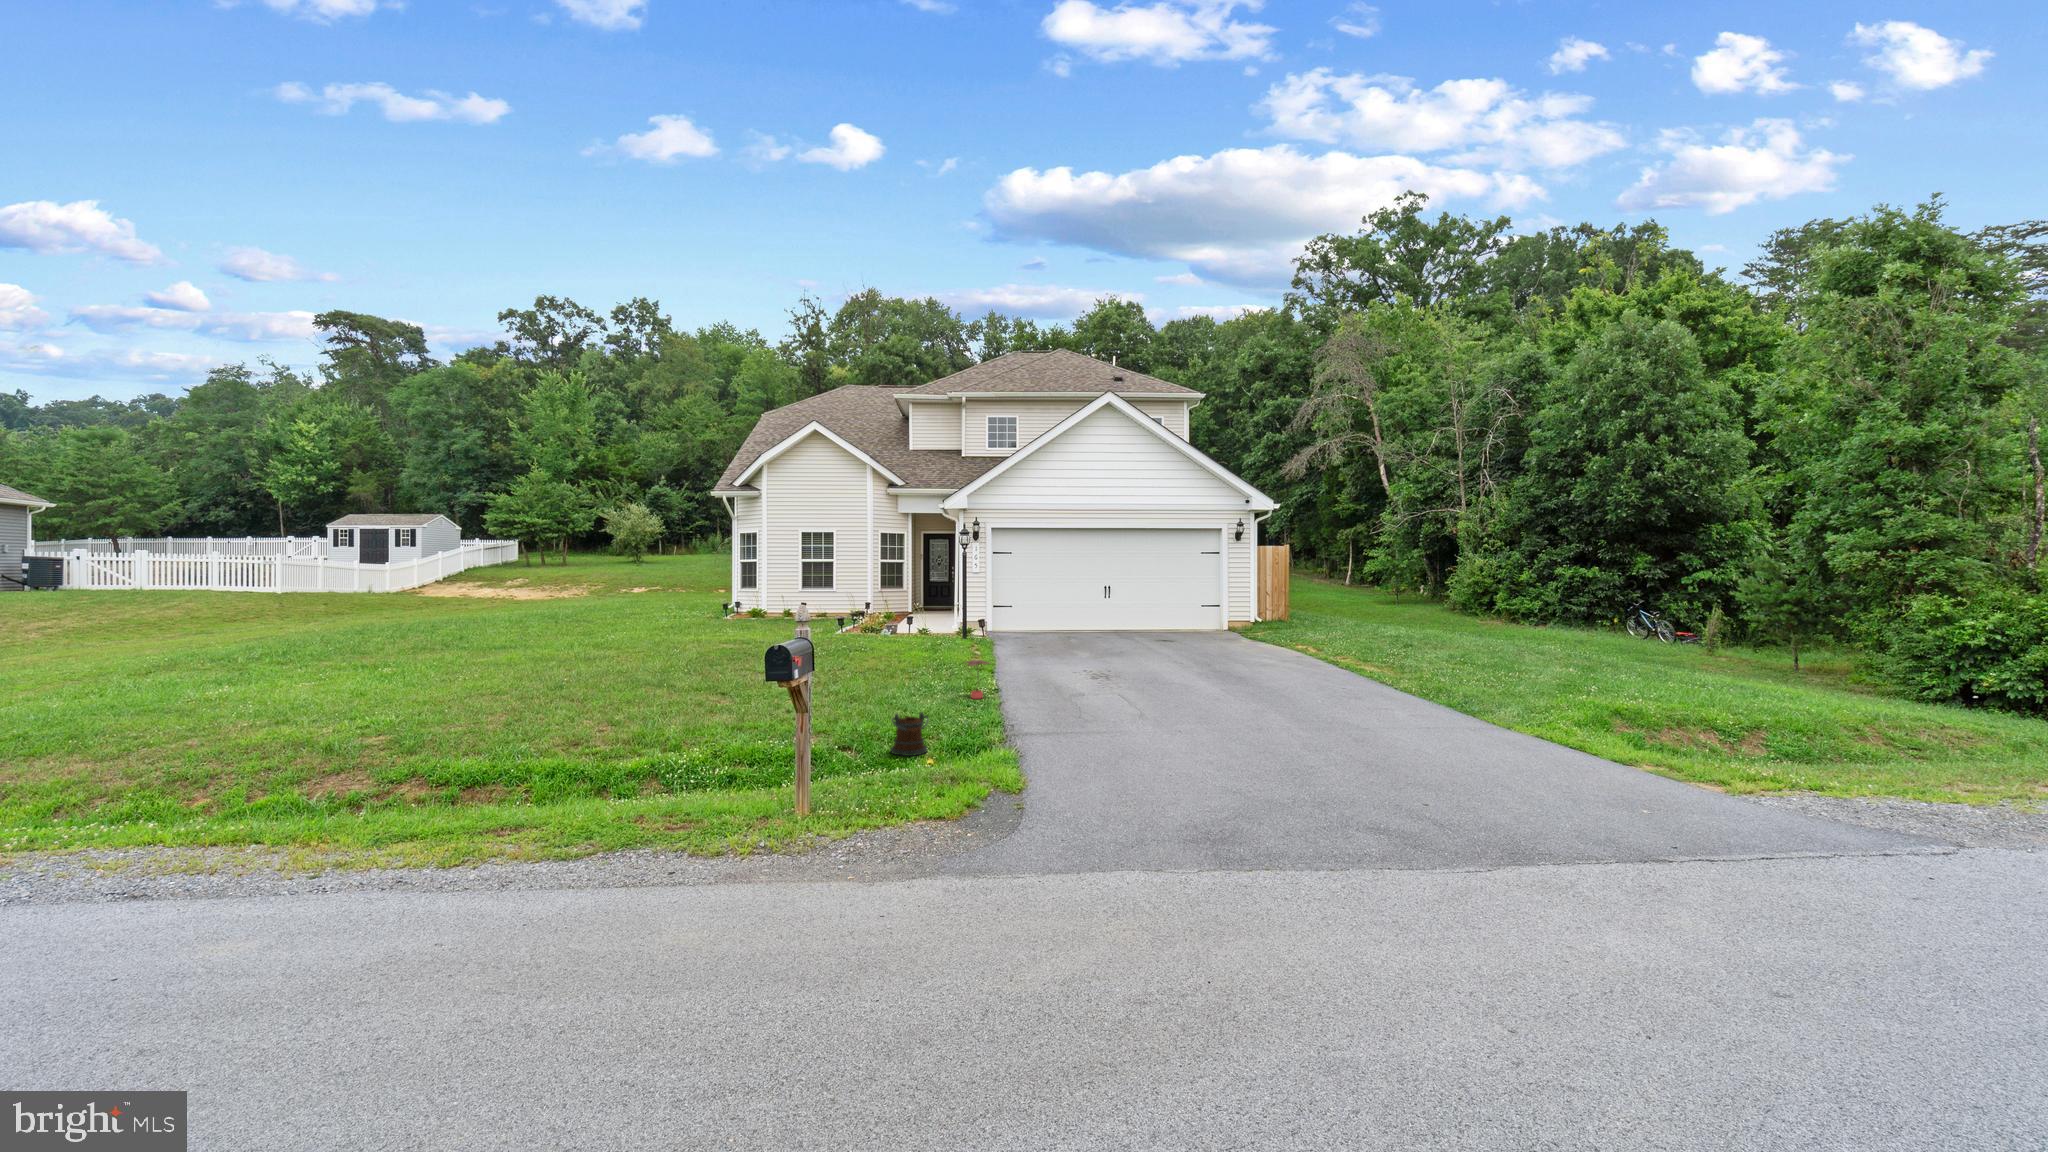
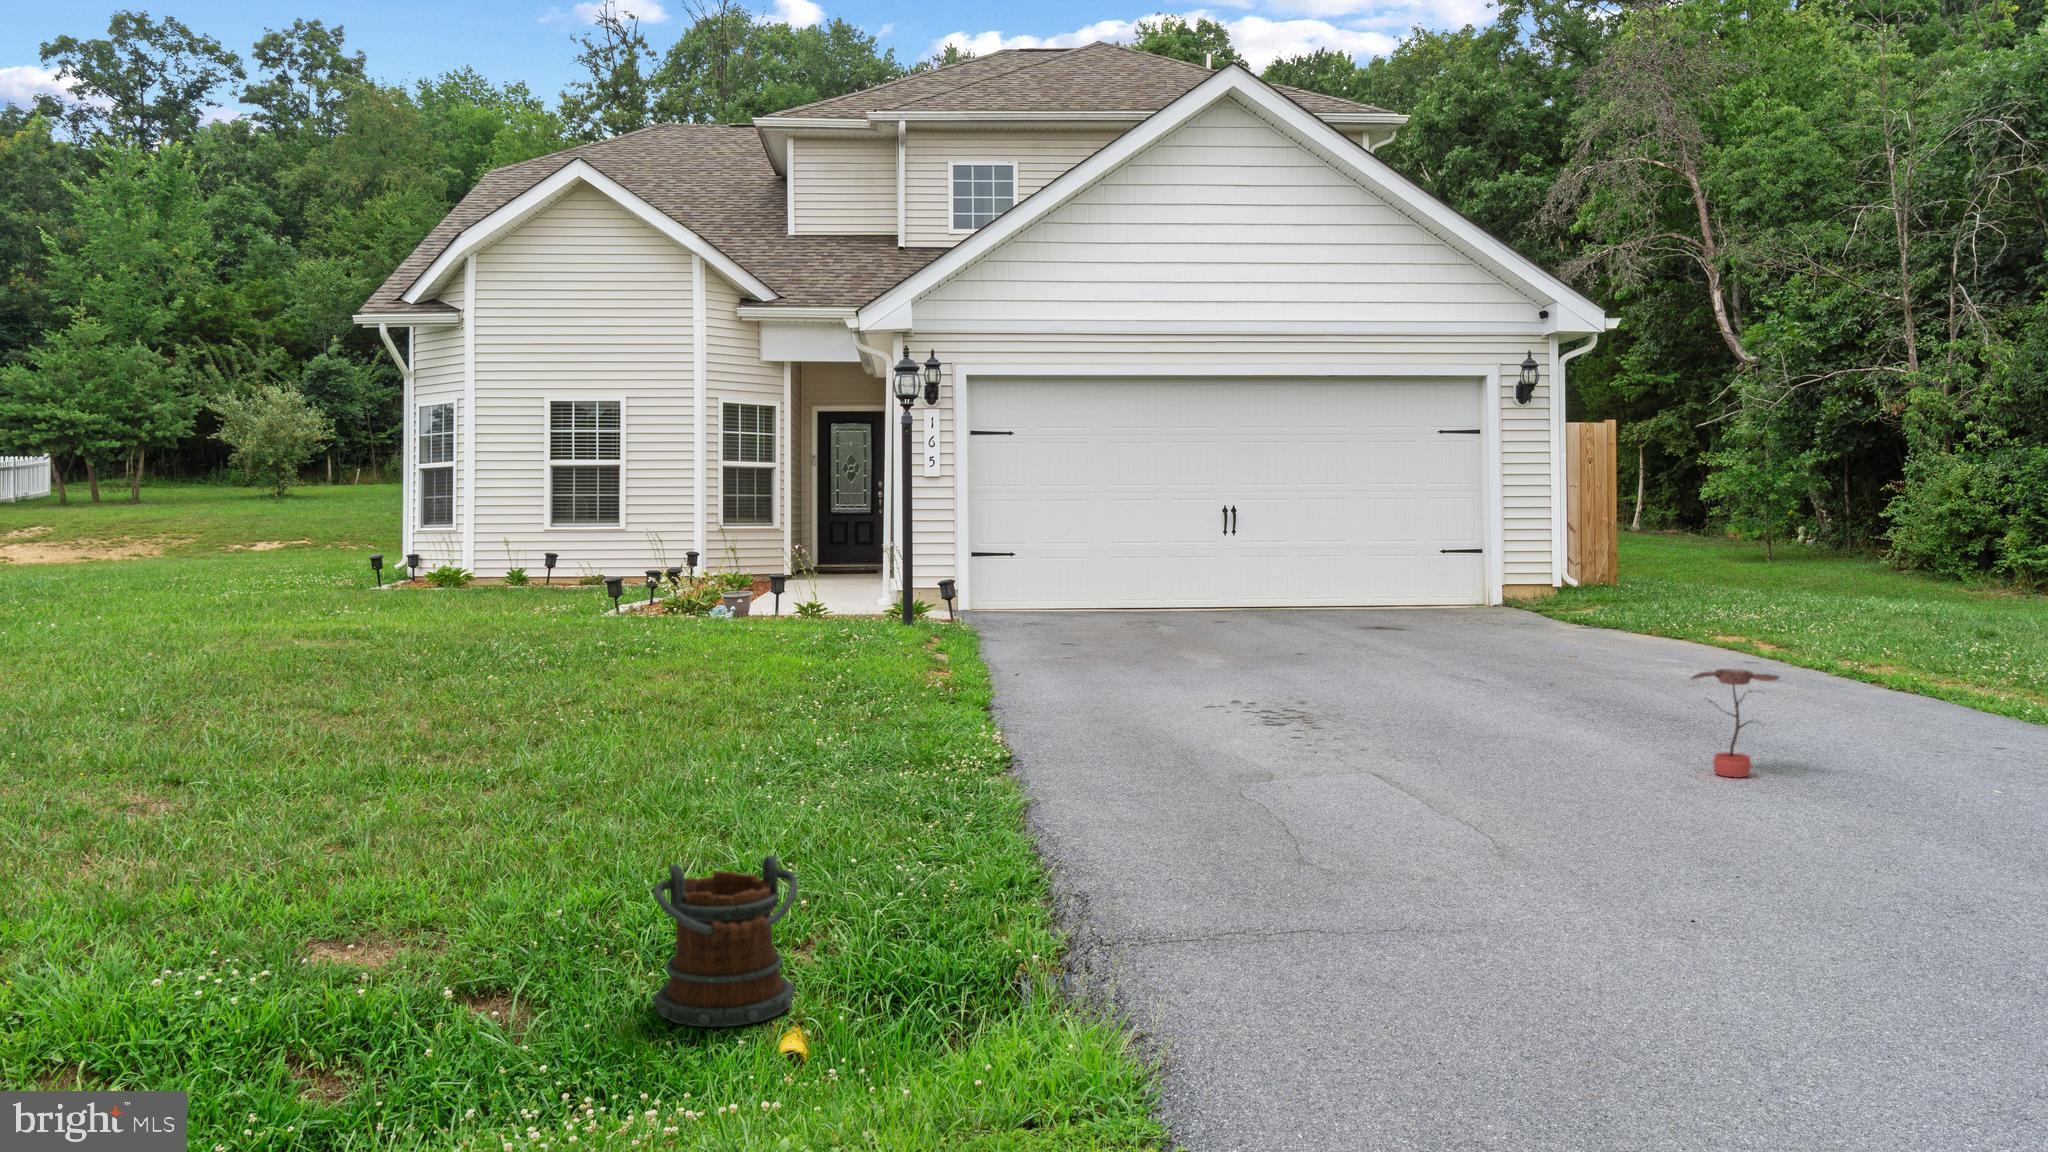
potted plant: present [967,660,989,699] -> present [1691,669,1779,777]

